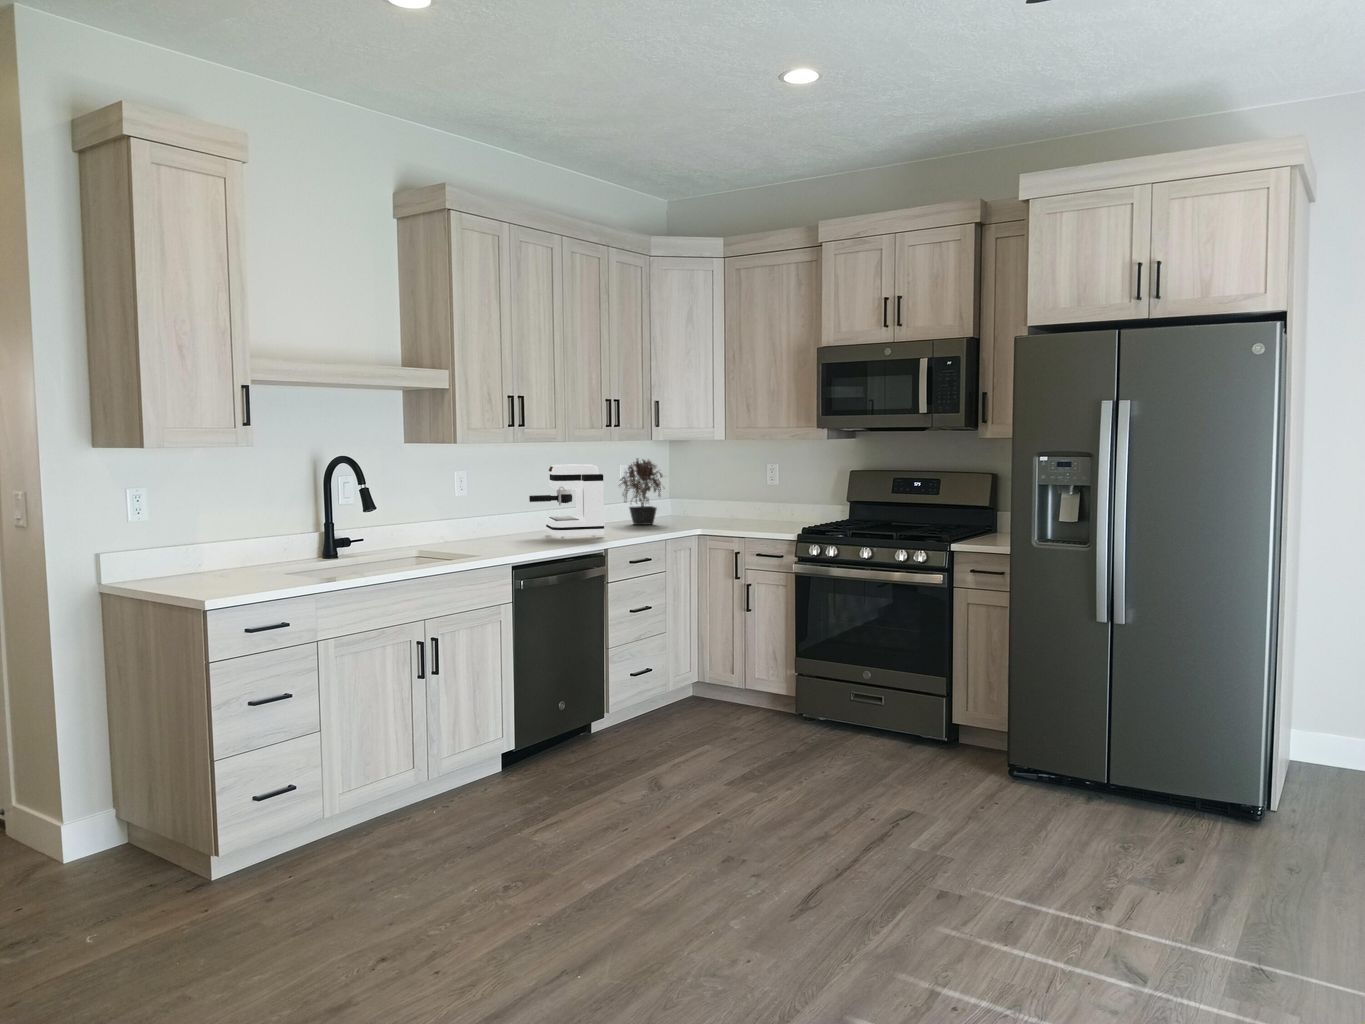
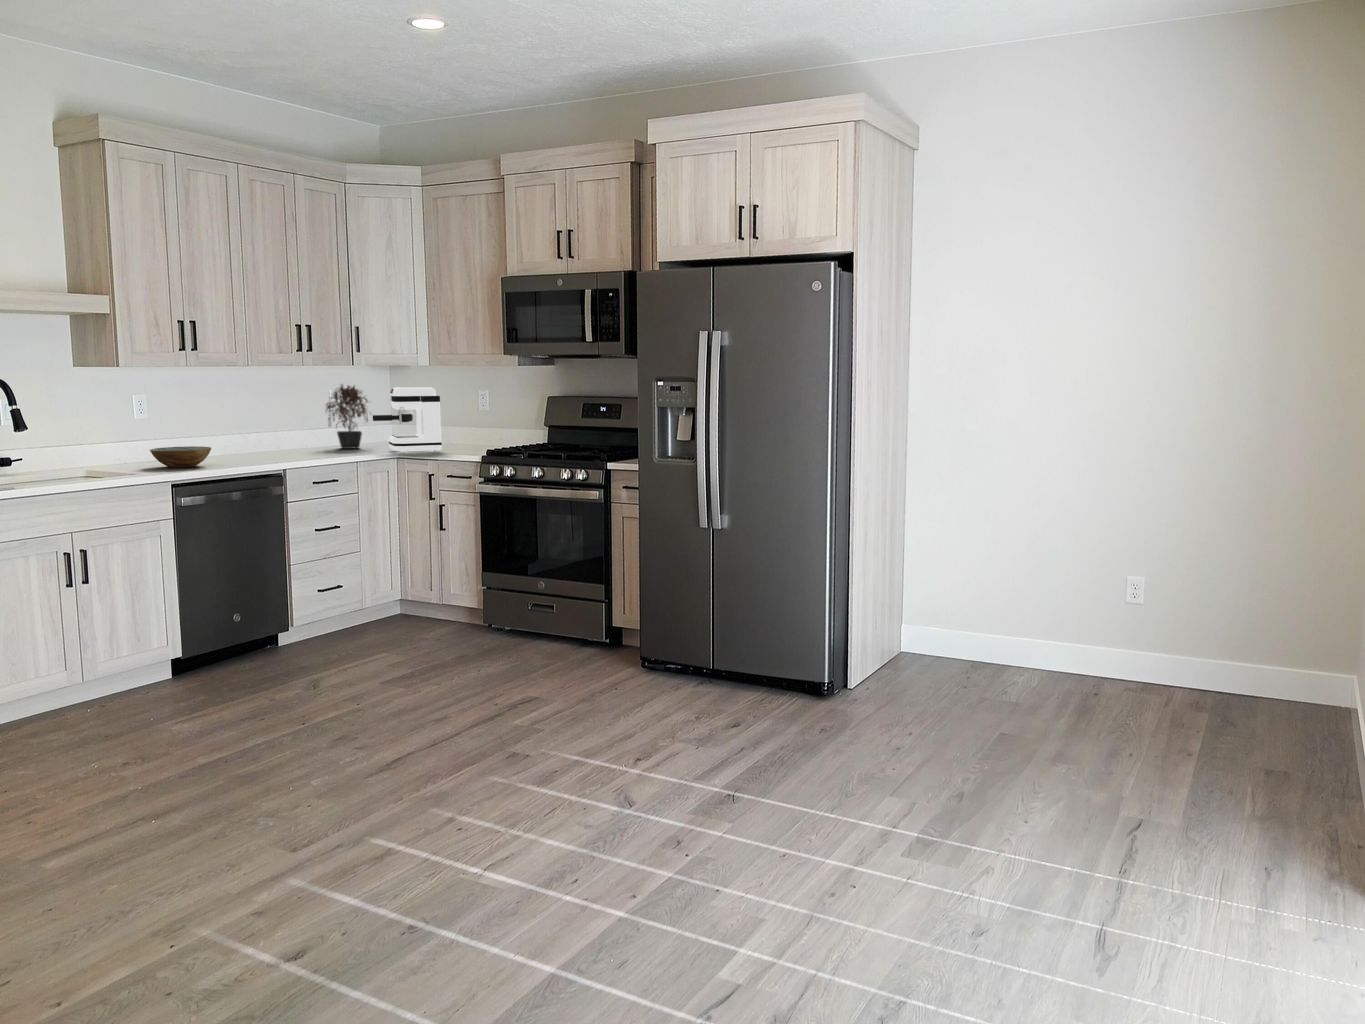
coffee maker: present [529,464,604,538] -> present [373,387,442,453]
bowl: none [478,525,538,548] -> present [150,446,211,468]

